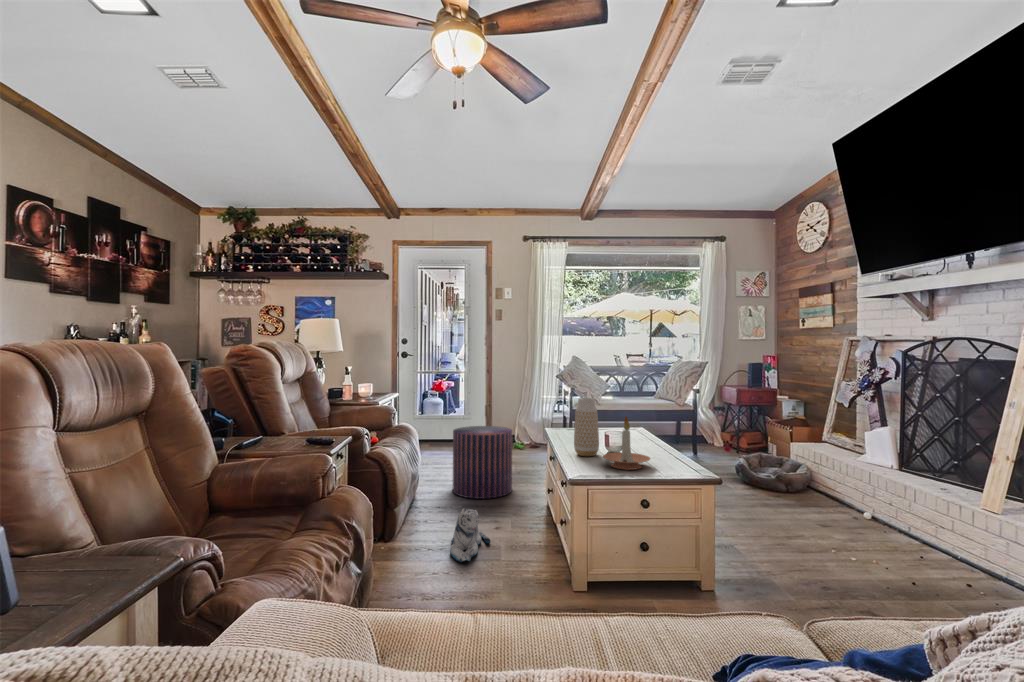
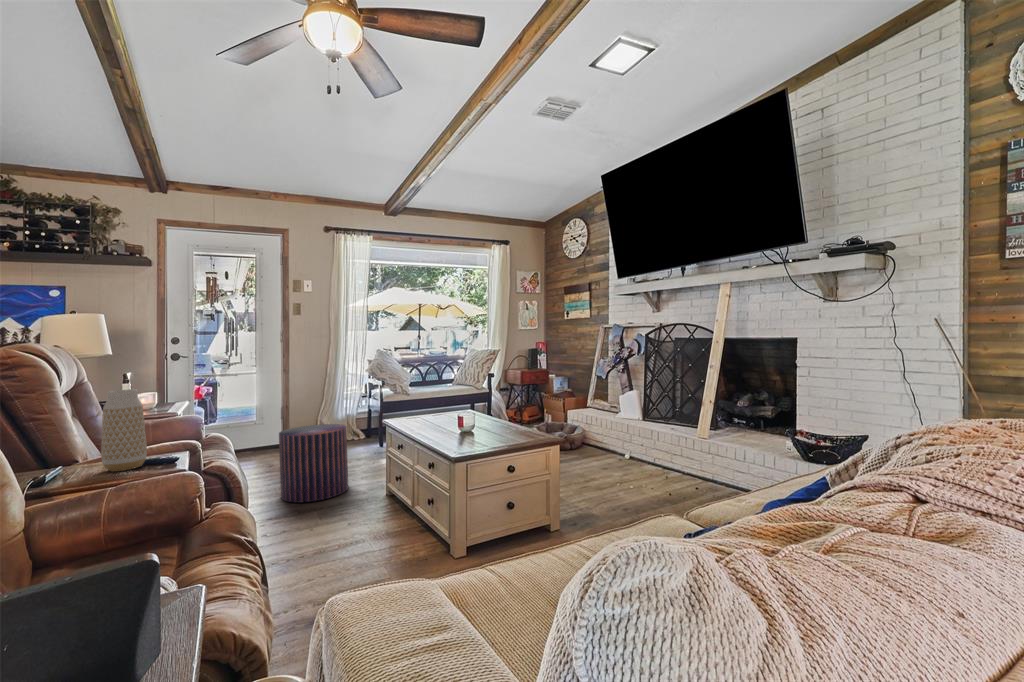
vase: present [574,398,599,456] -> present [101,389,147,472]
candle holder: present [603,417,650,470] -> none [467,397,508,444]
plush toy: present [450,509,490,562] -> none [312,508,357,563]

